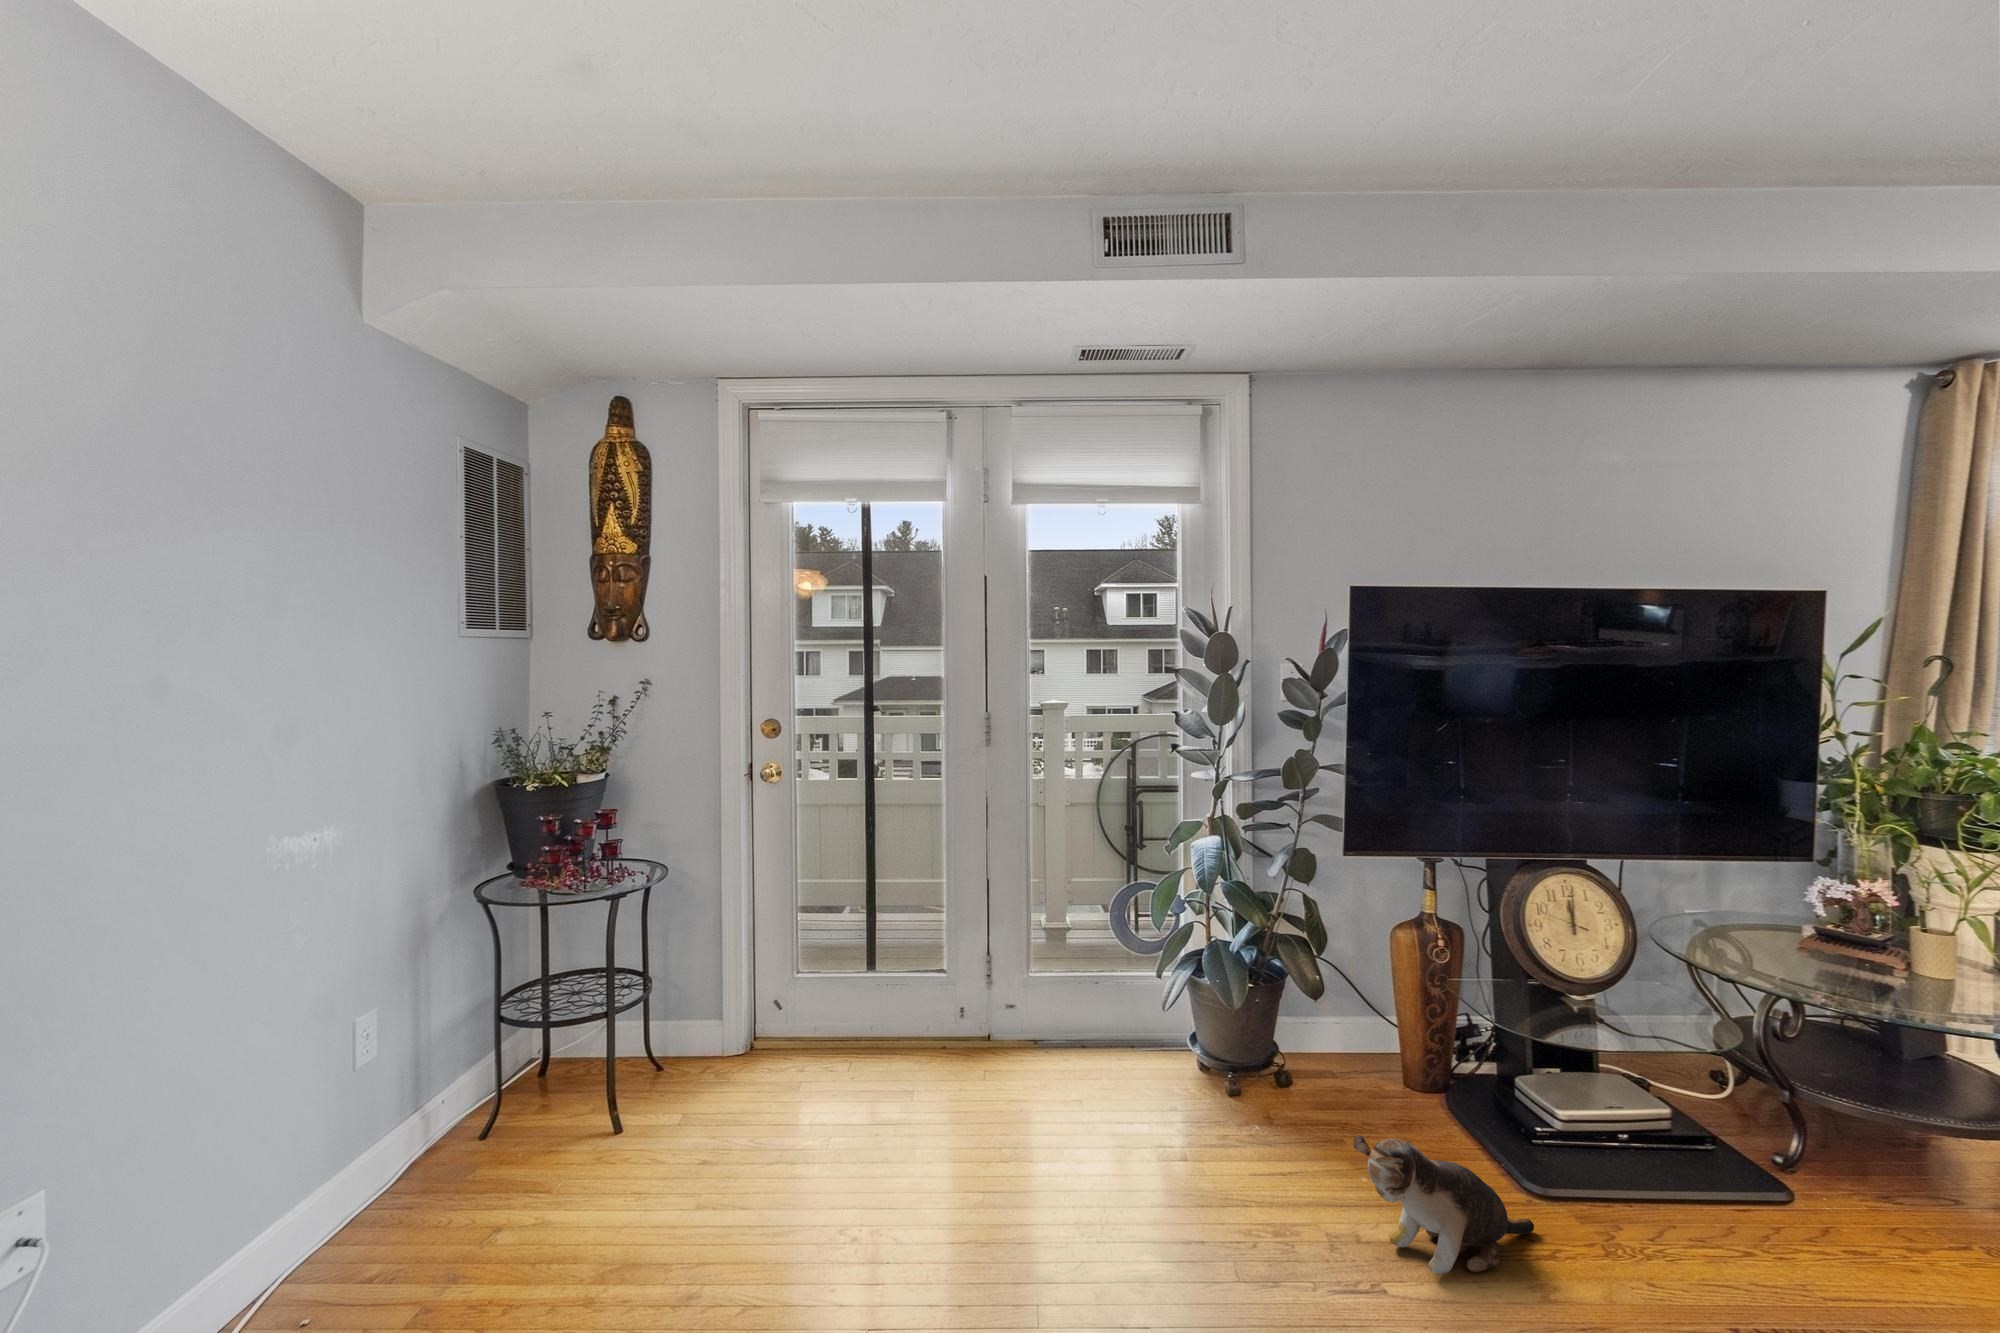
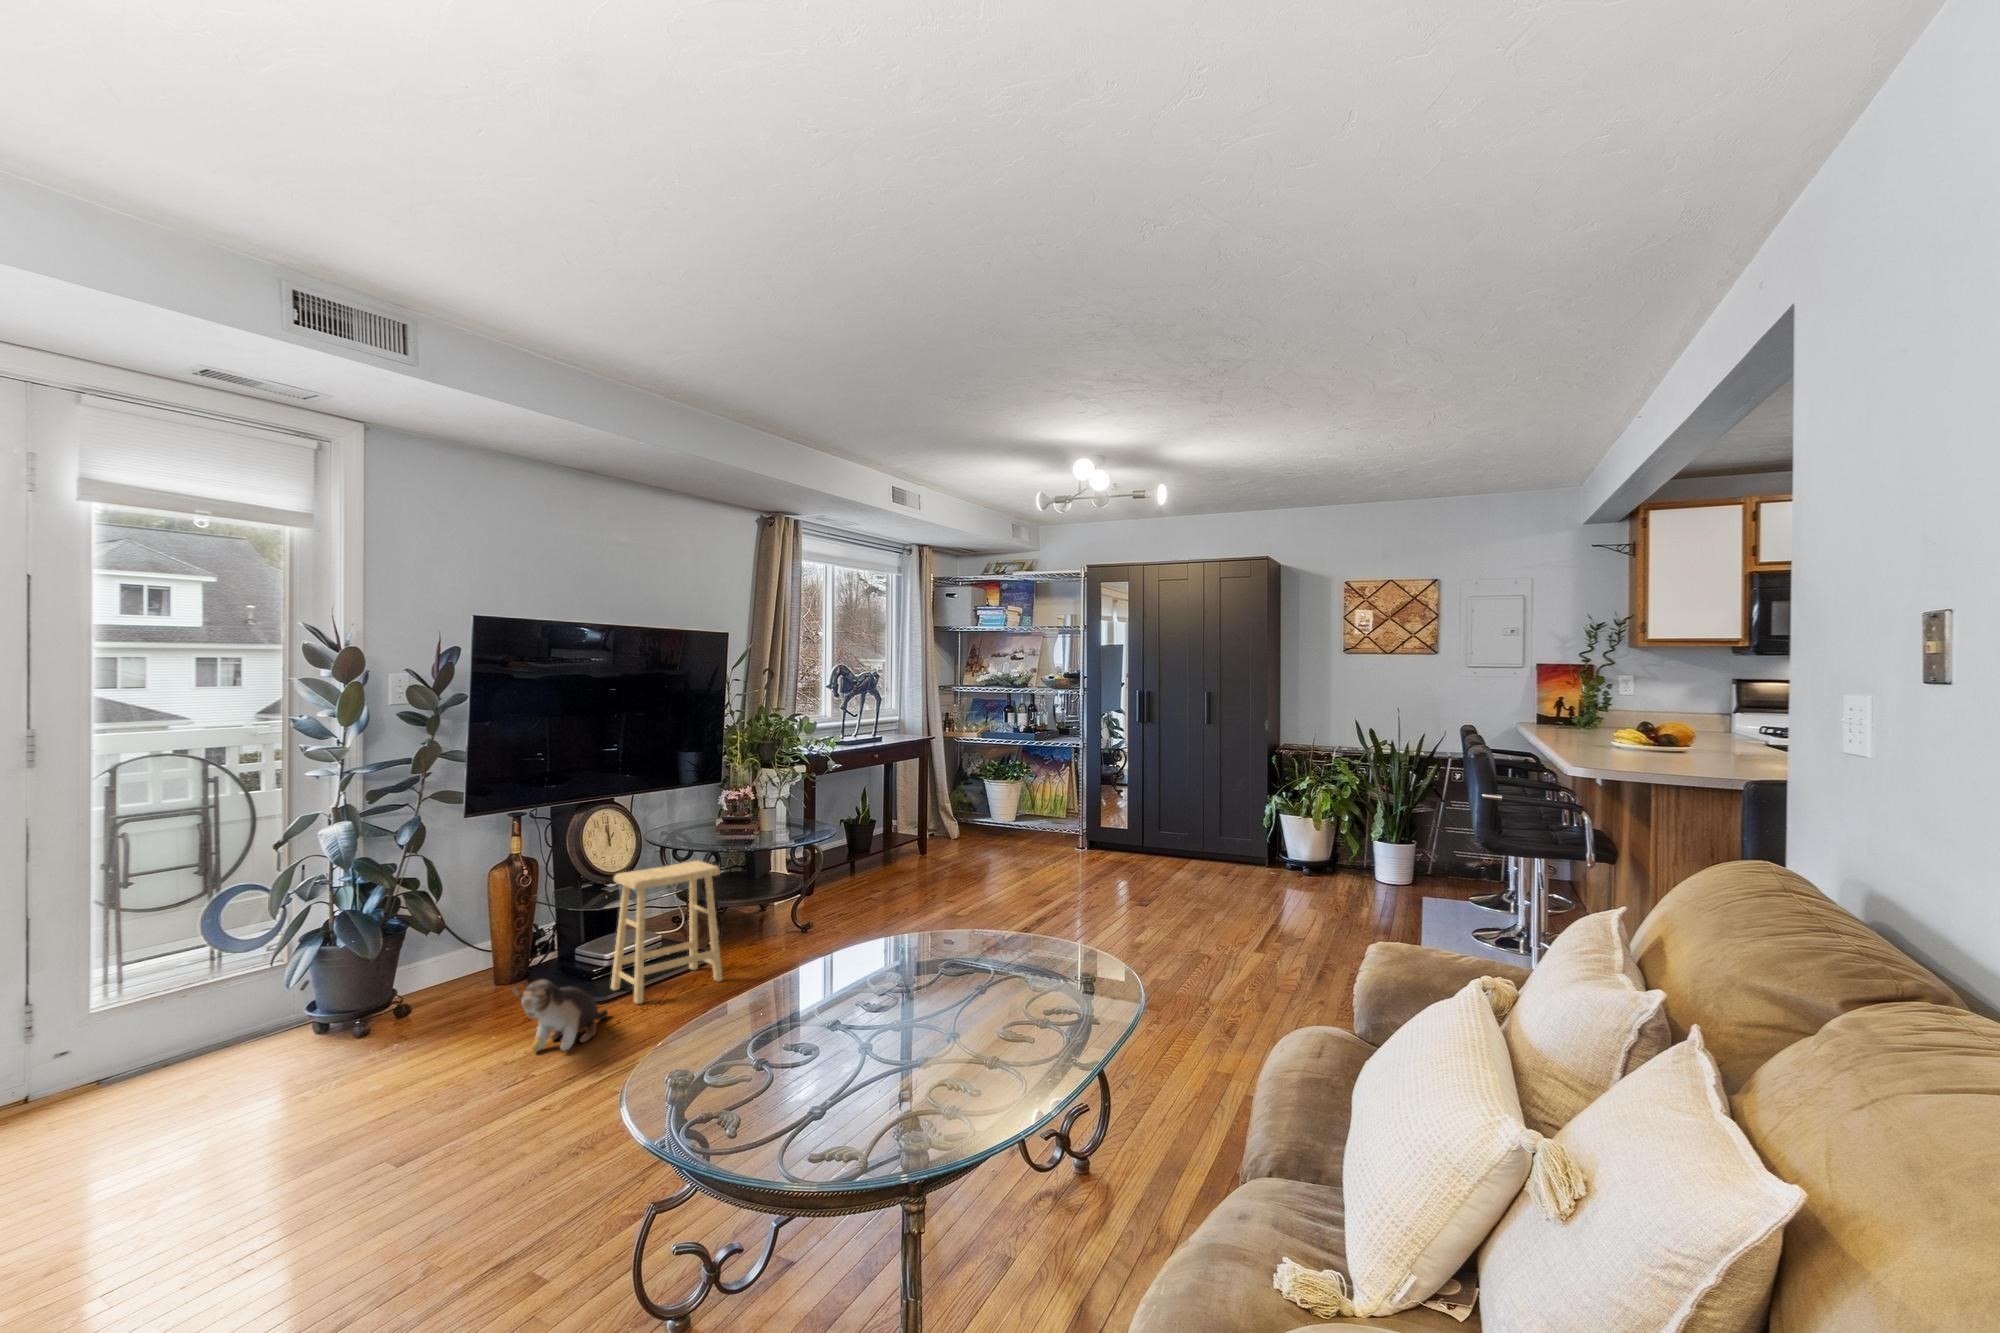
footstool: none [1557,990,1792,1265] -> present [611,861,722,1004]

